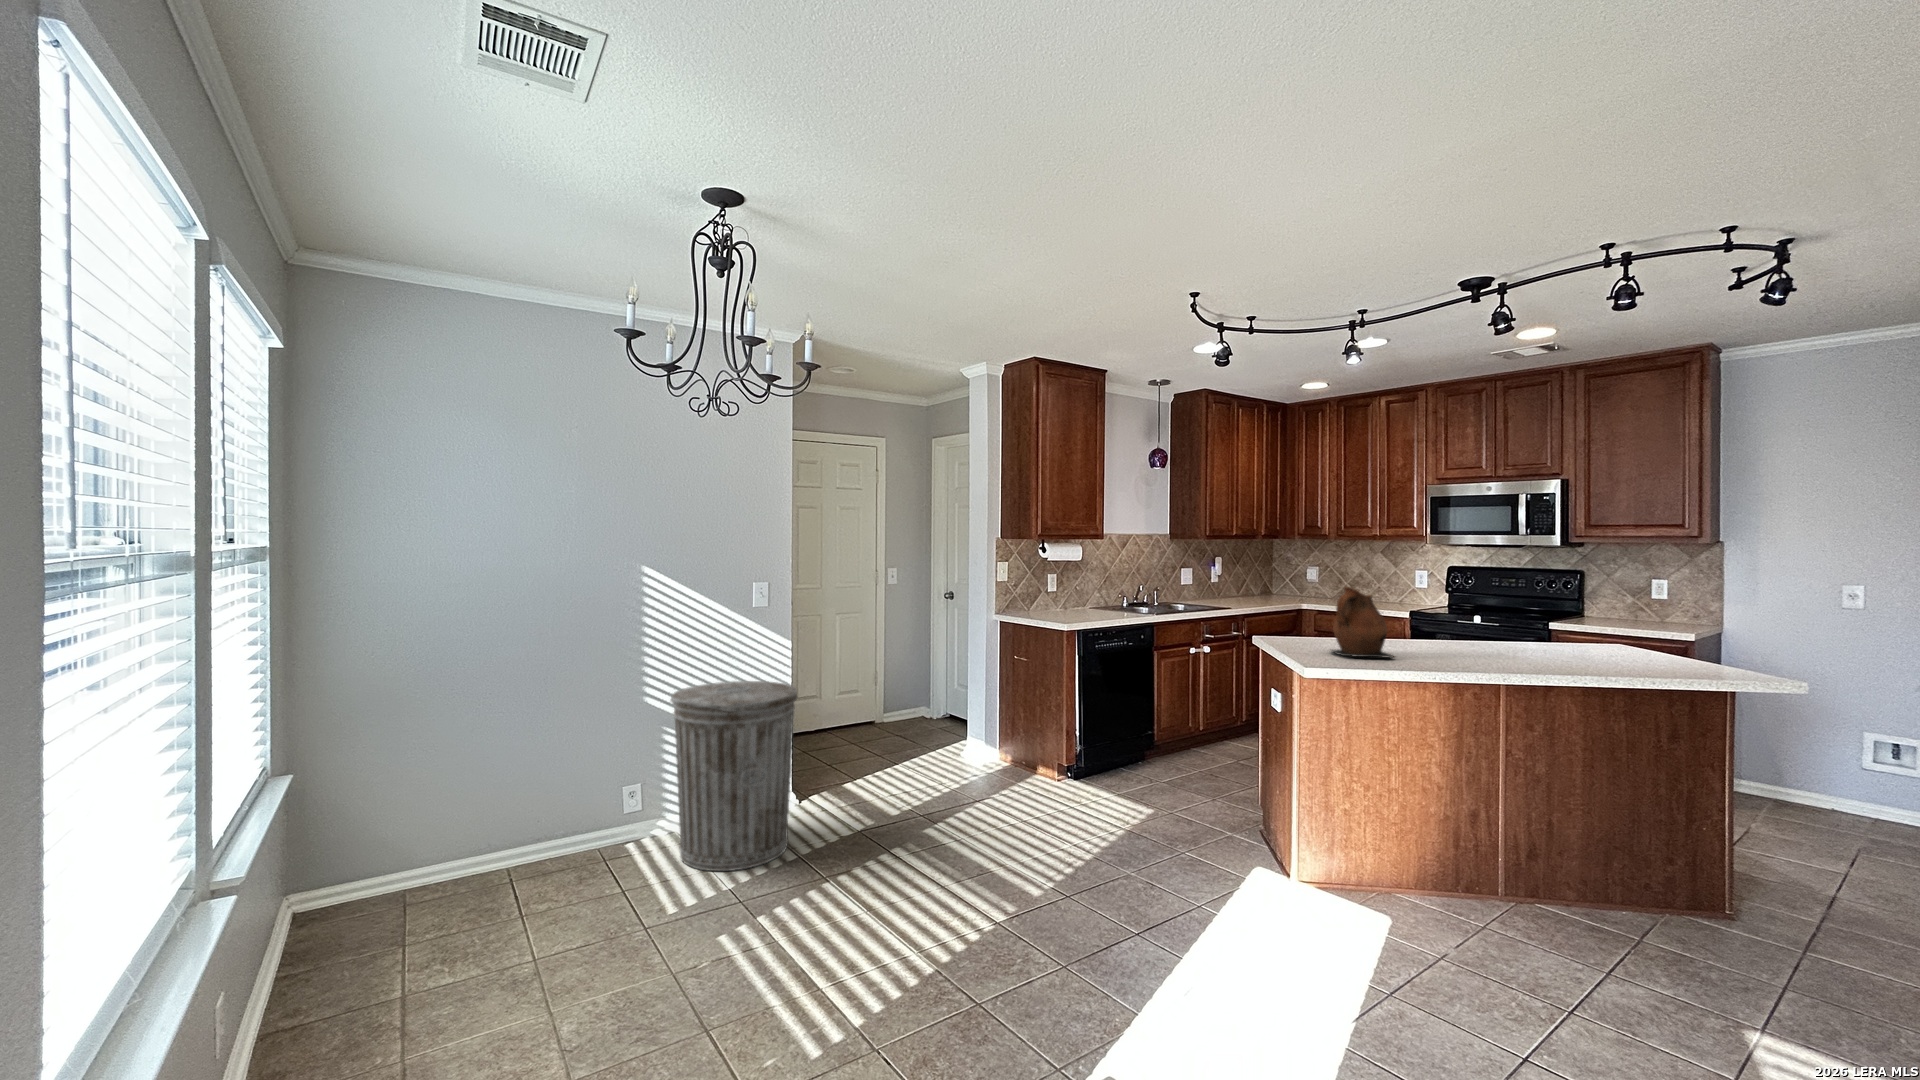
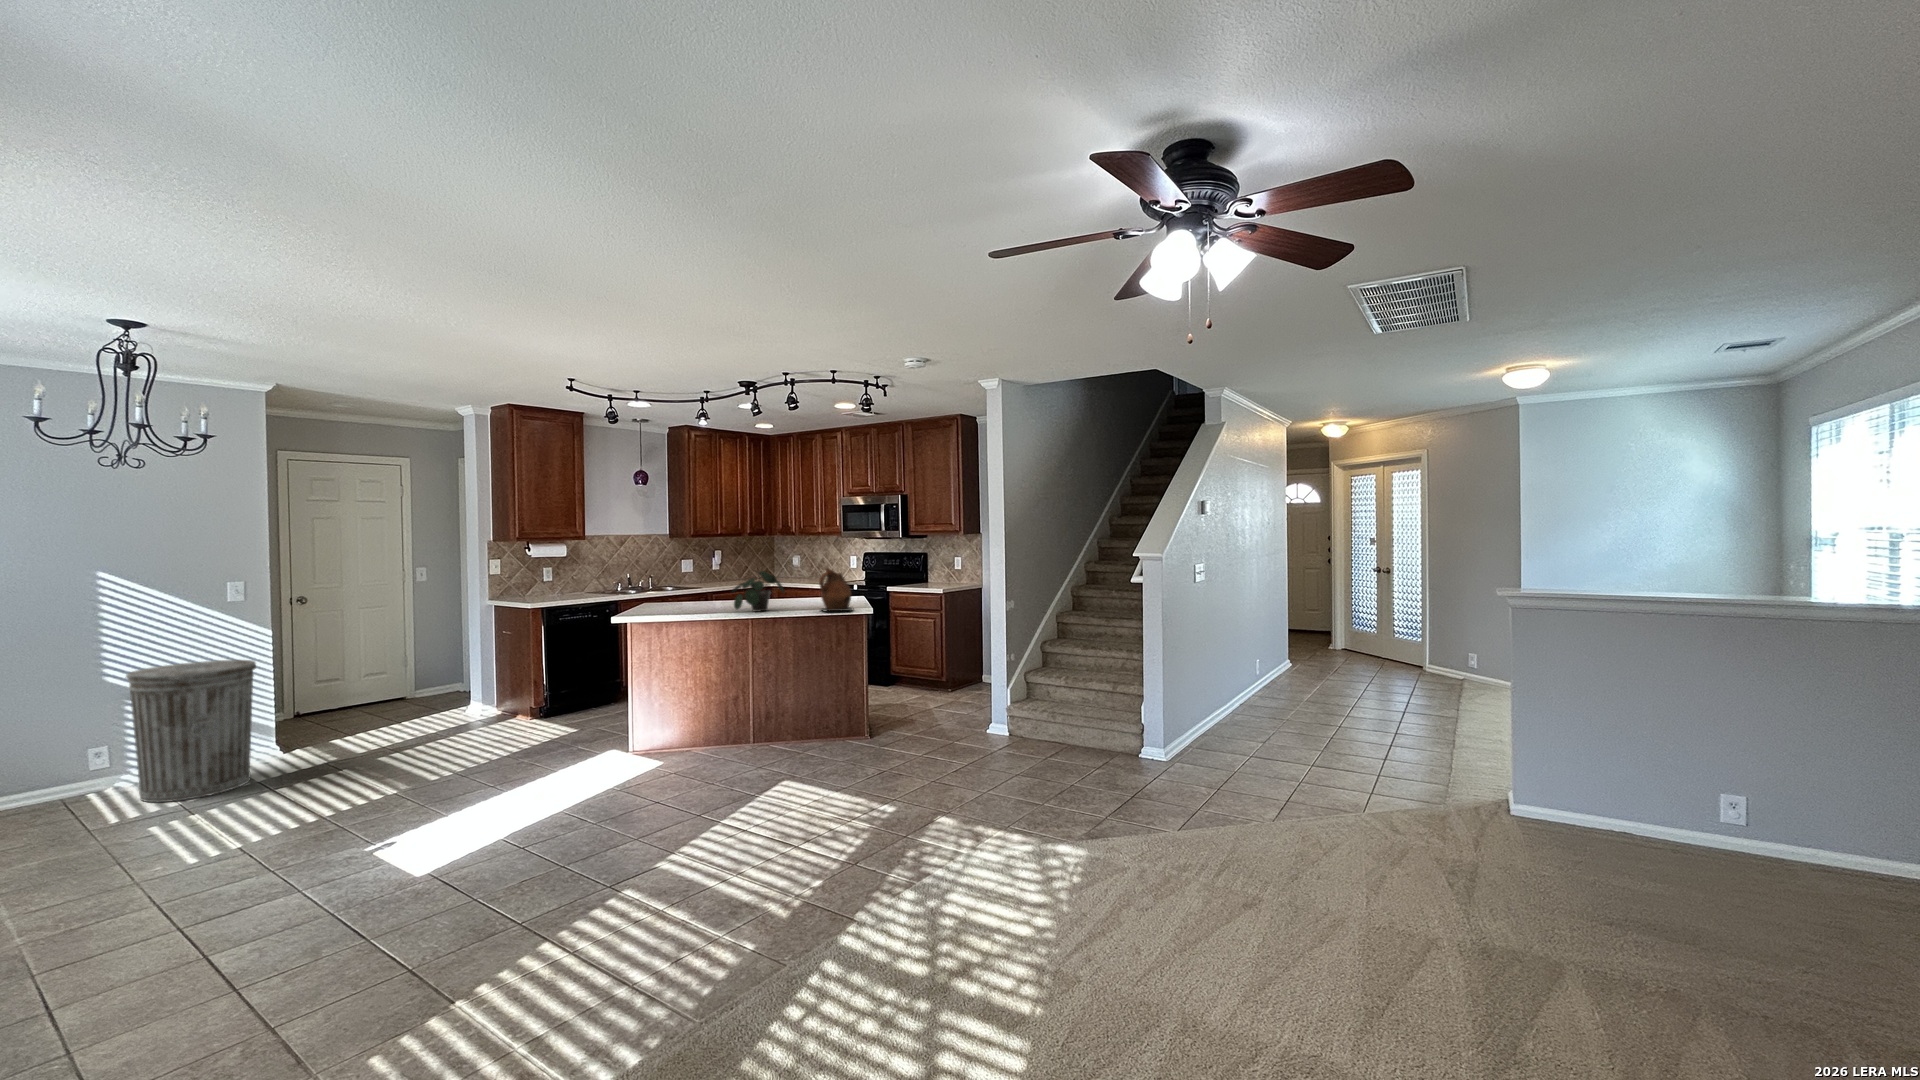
ceramic pitcher: present [1331,587,1394,658] -> present [819,568,853,611]
potted plant: none [1431,591,1541,661] -> present [732,571,784,612]

